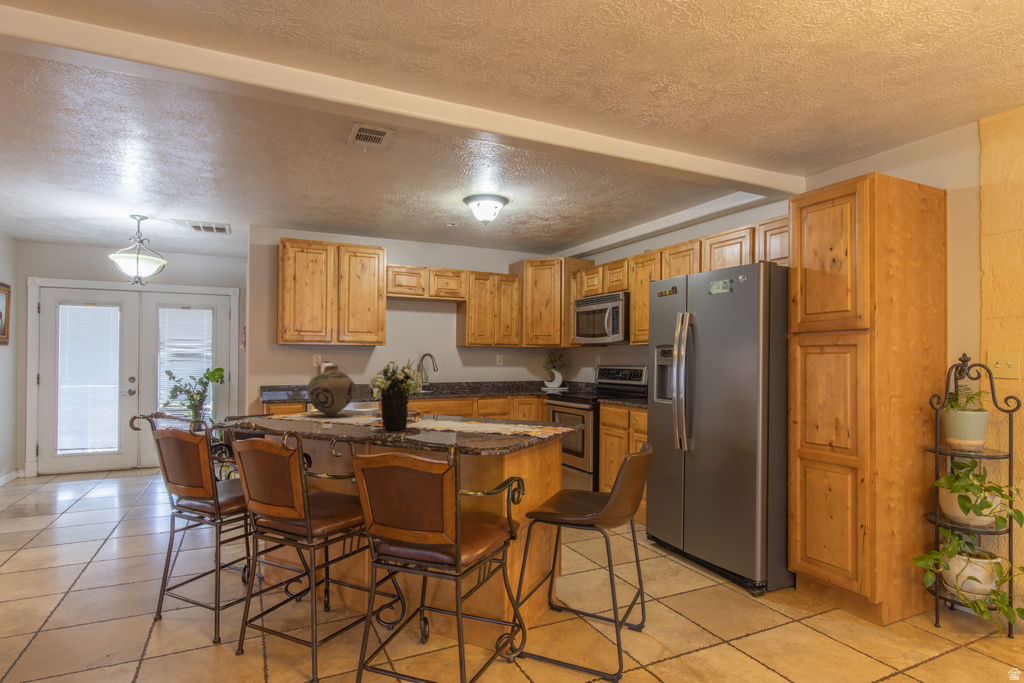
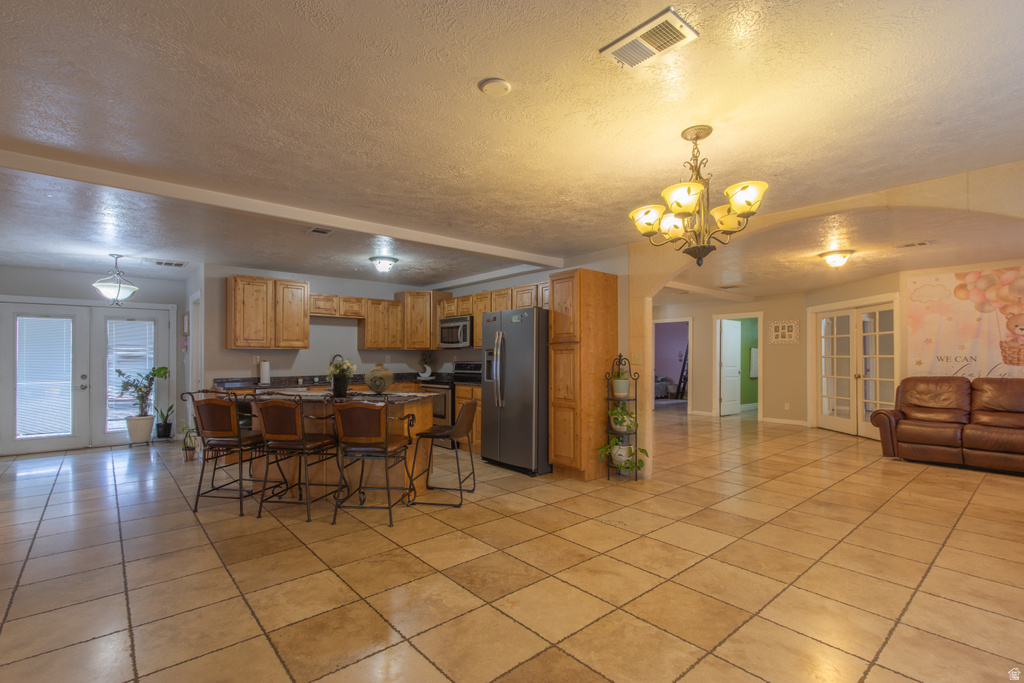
vase: present [307,366,356,416] -> present [365,363,394,394]

